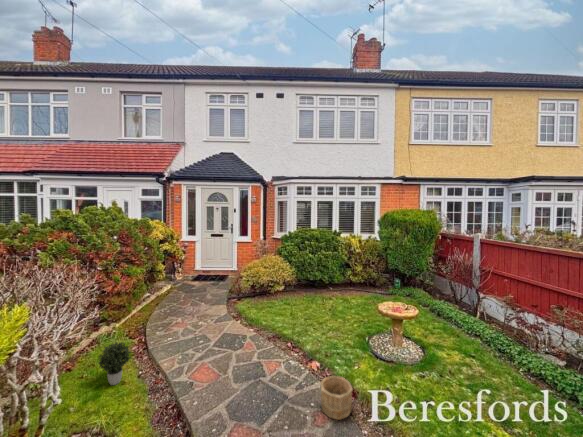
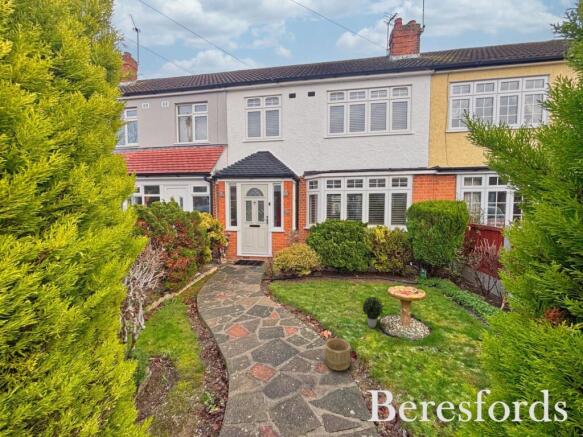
potted plant: present [99,342,131,385] -> present [362,297,383,328]

